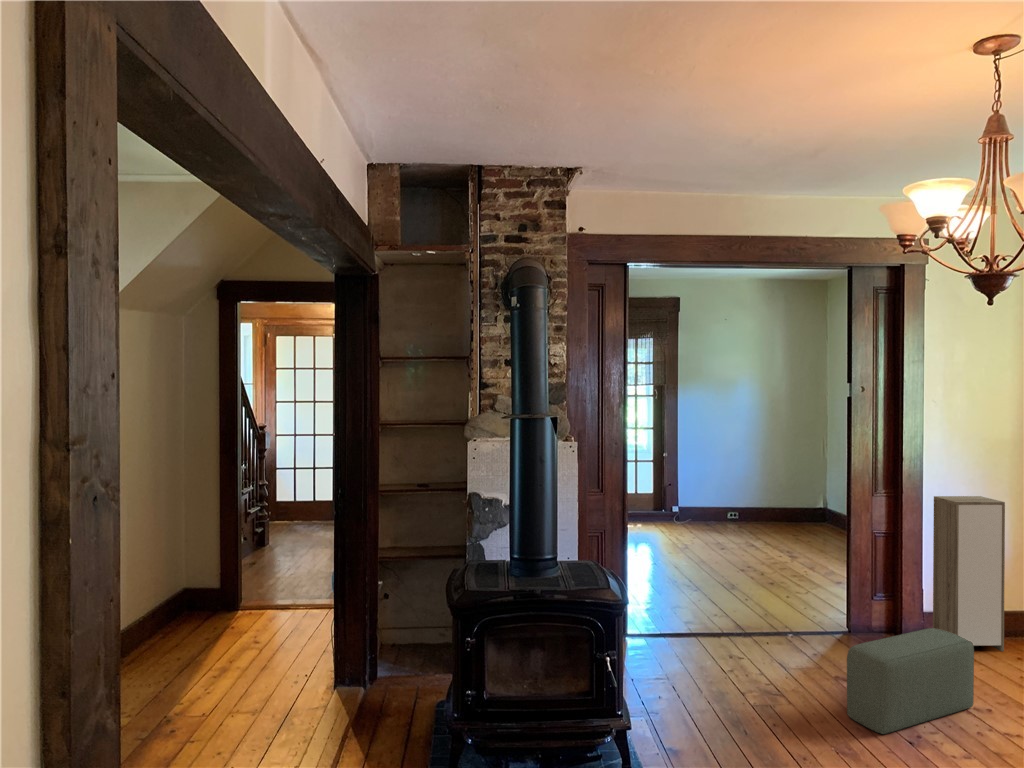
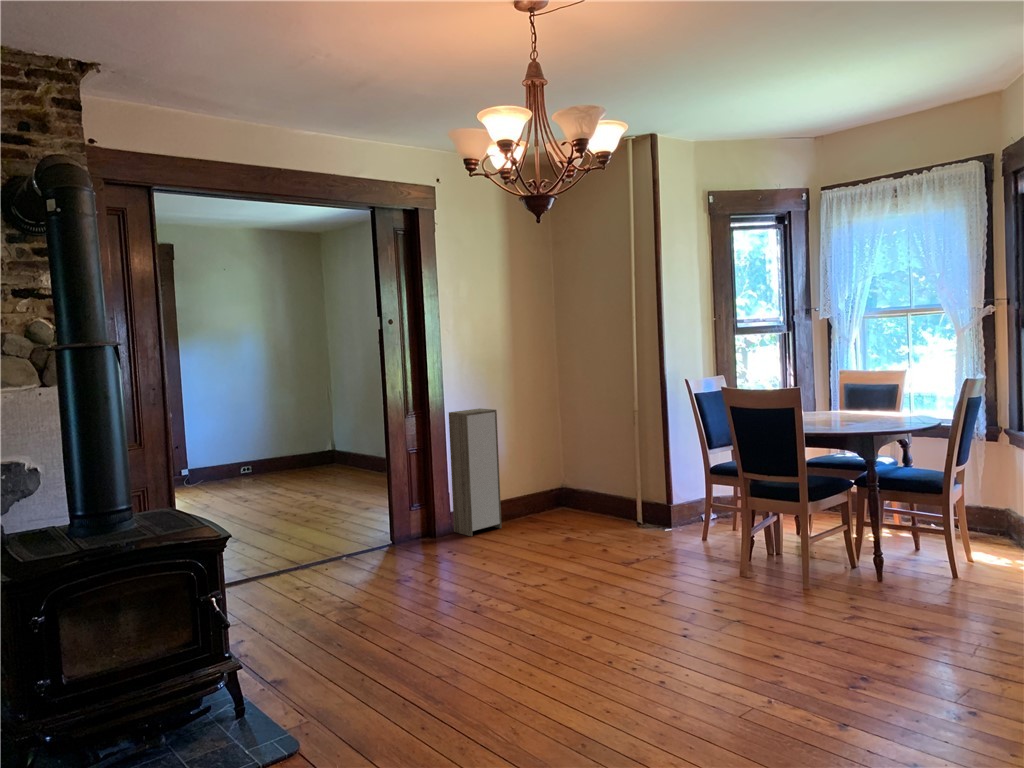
pouf: present [847,628,974,734] -> none [405,513,490,602]

